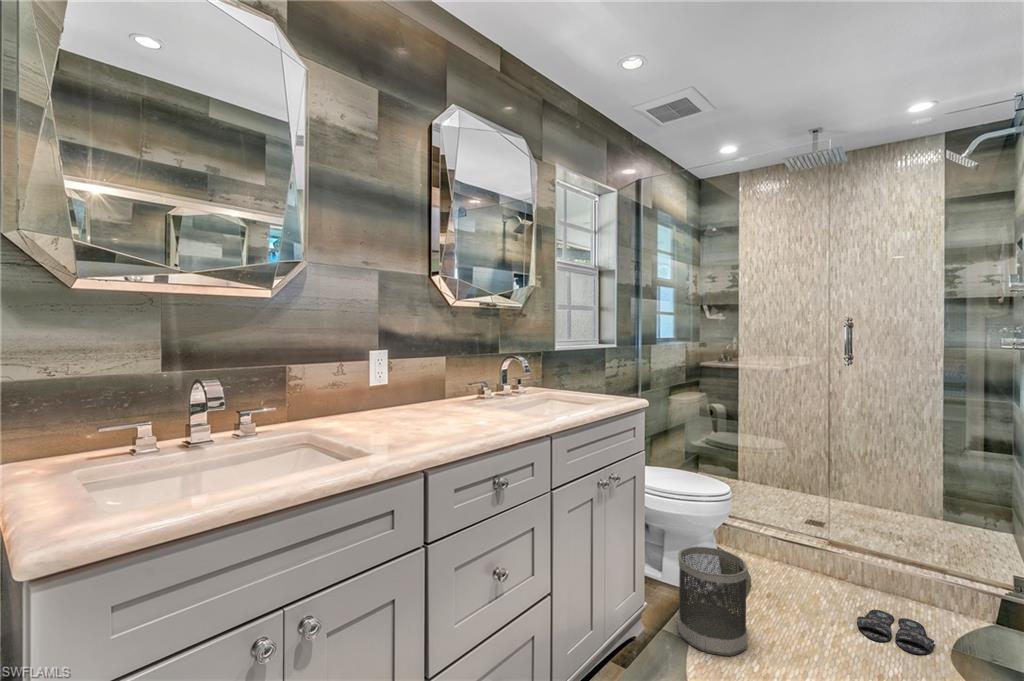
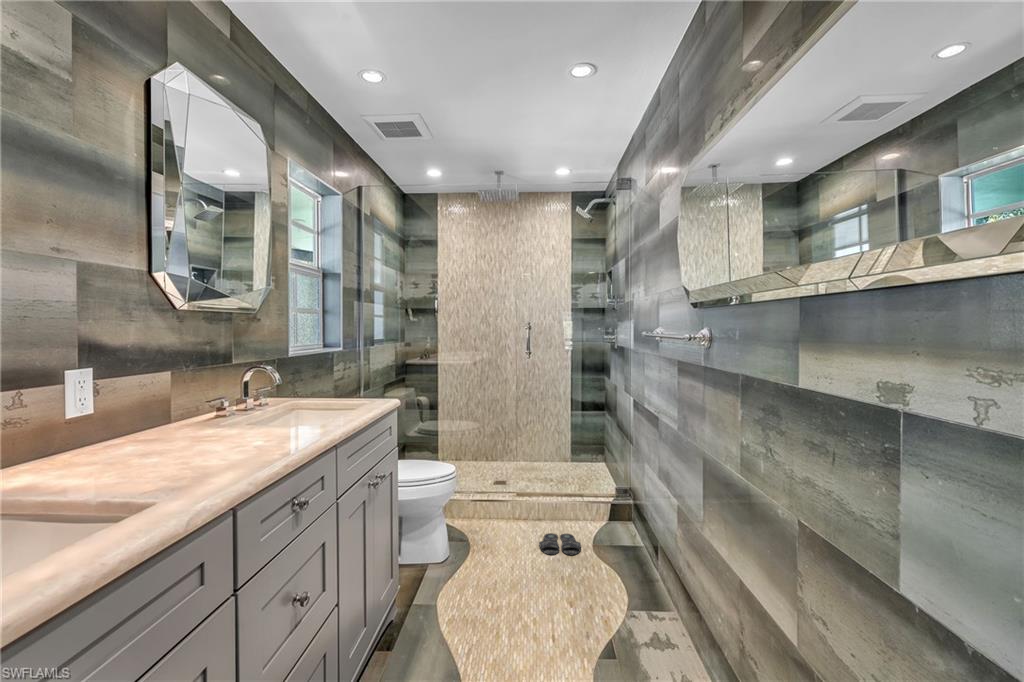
wastebasket: present [678,546,748,656] -> none [424,519,479,609]

